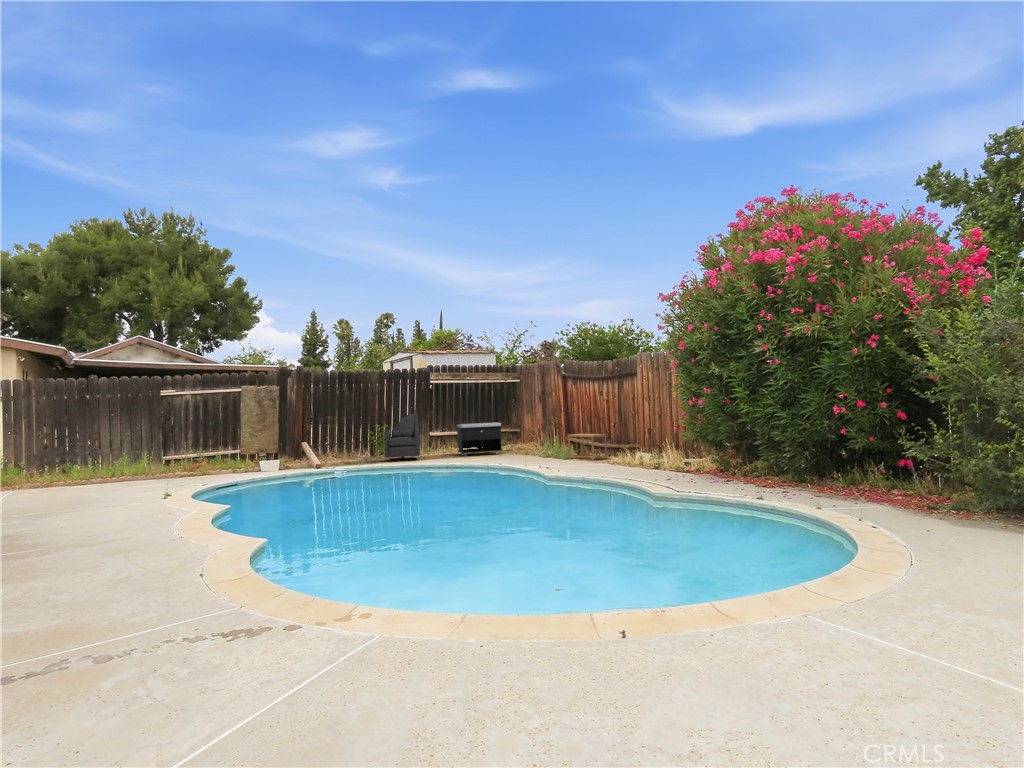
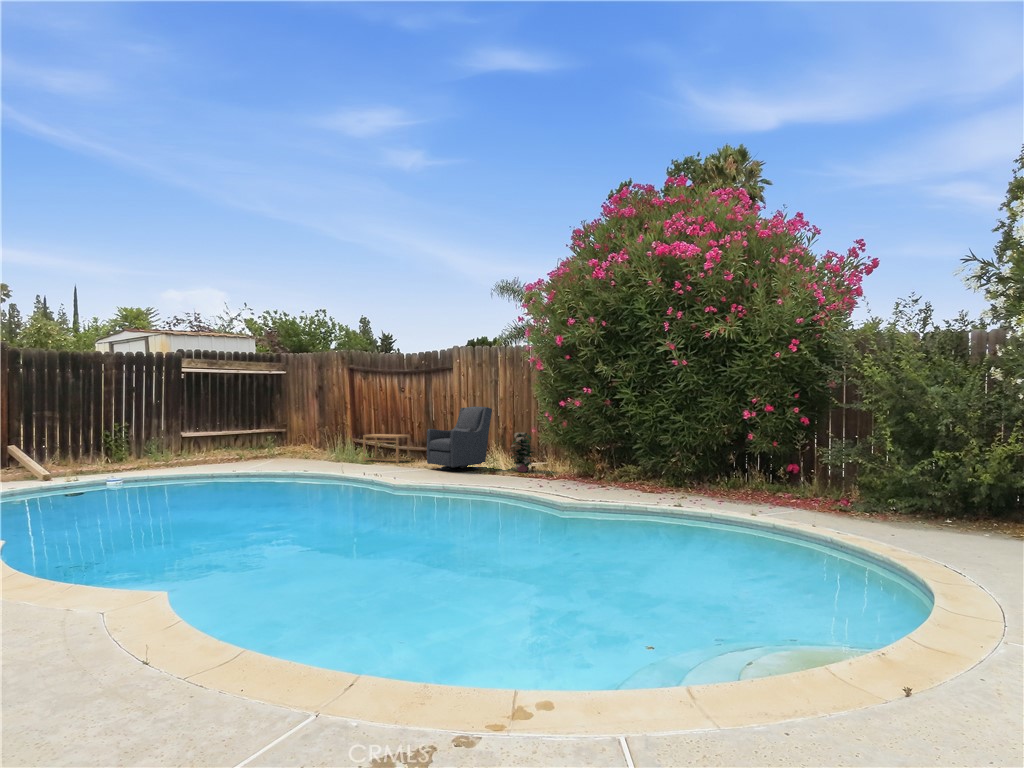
chair: present [384,414,420,461] -> present [427,407,492,471]
storage bench: present [457,423,502,456] -> none [212,421,271,461]
decorative plant: none [673,431,701,469] -> present [511,432,533,472]

